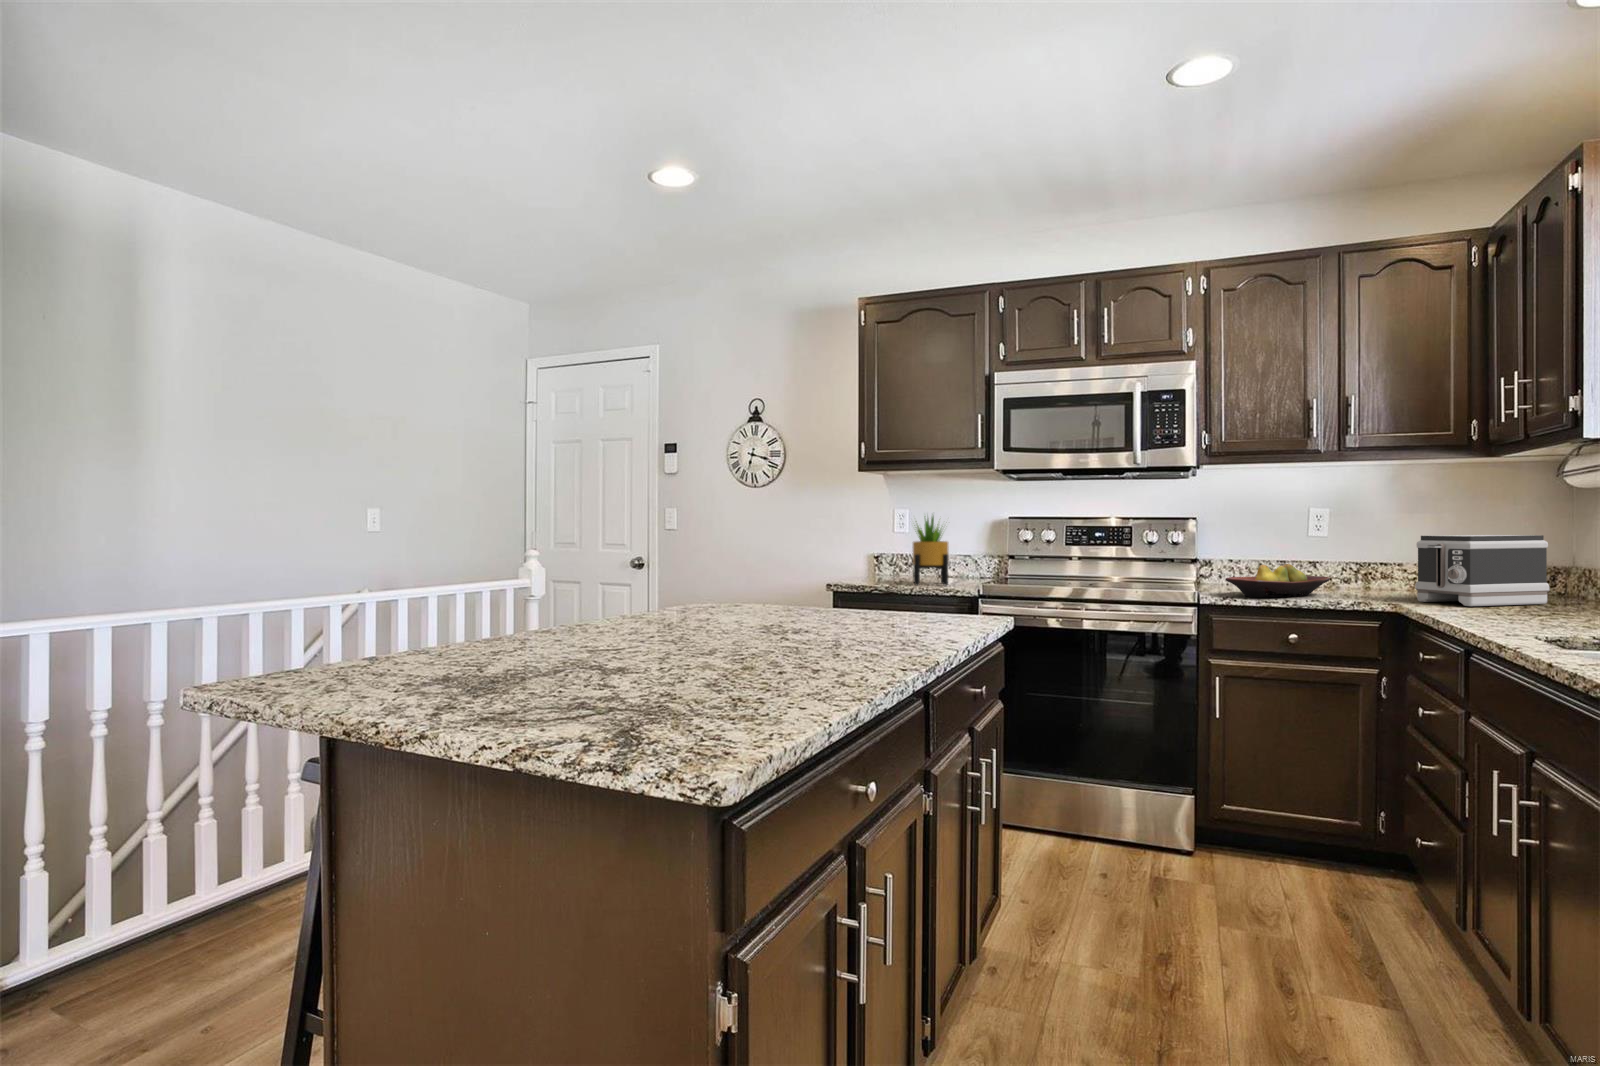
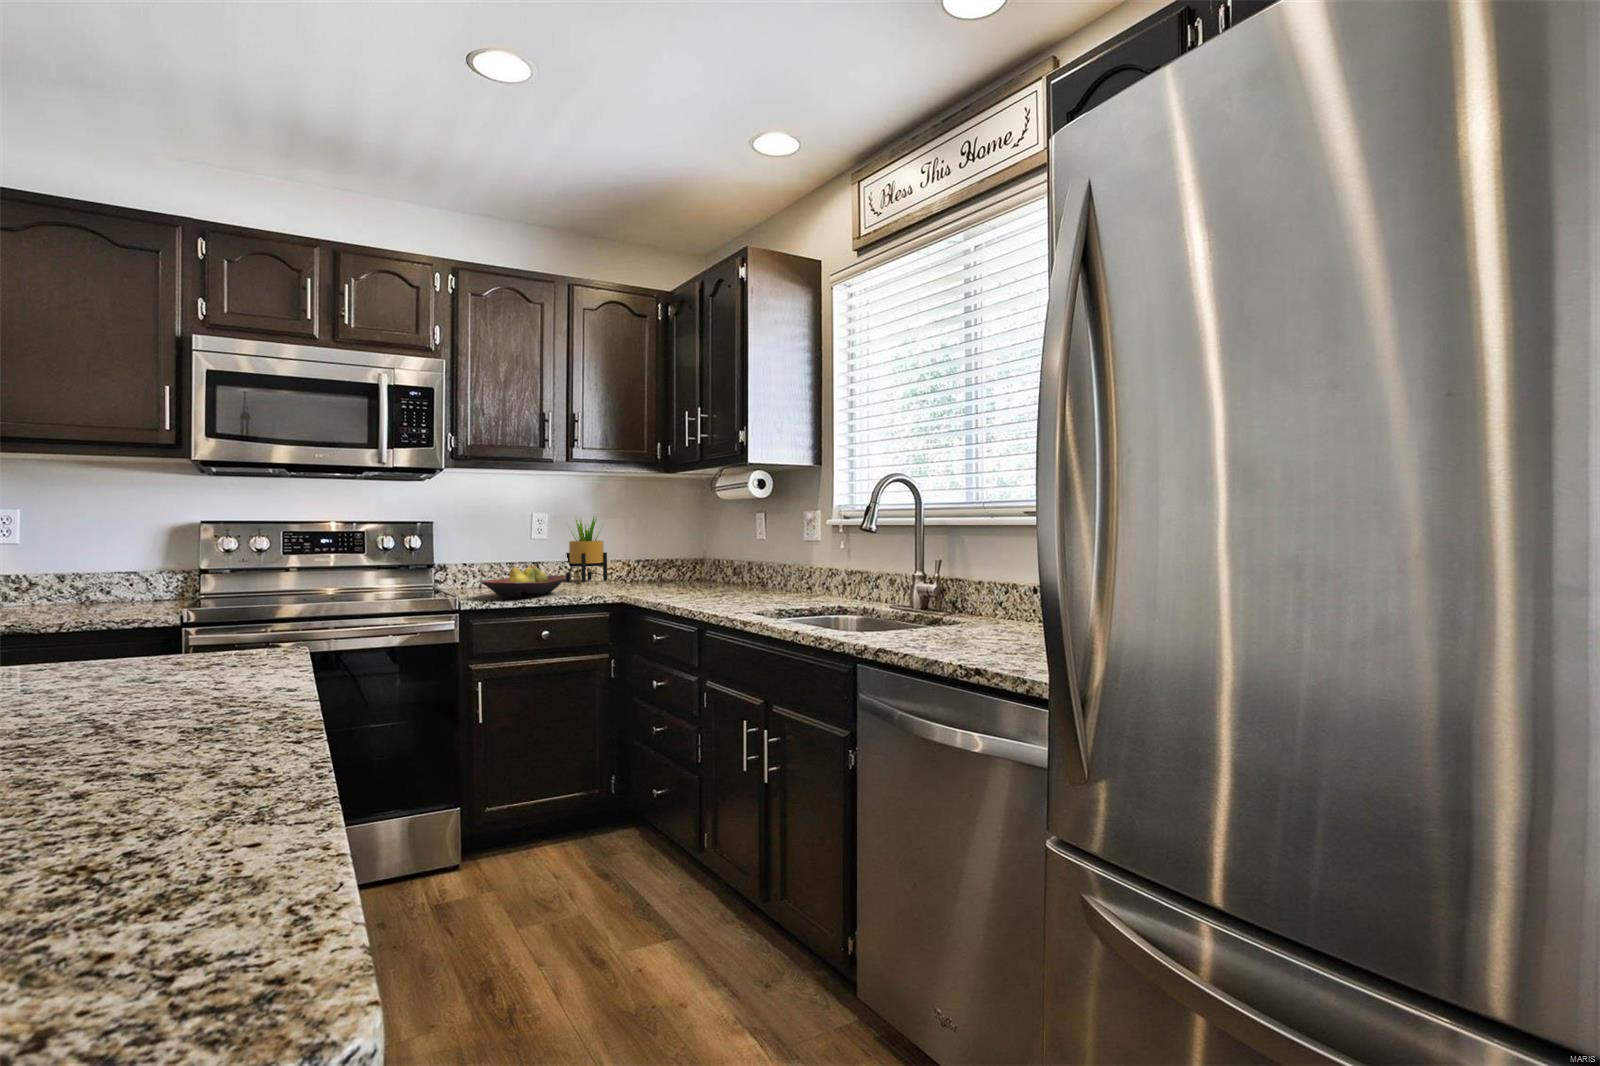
potted plant: present [913,516,949,585] -> present [566,516,607,583]
toaster: present [1415,535,1550,606] -> none [634,536,714,594]

